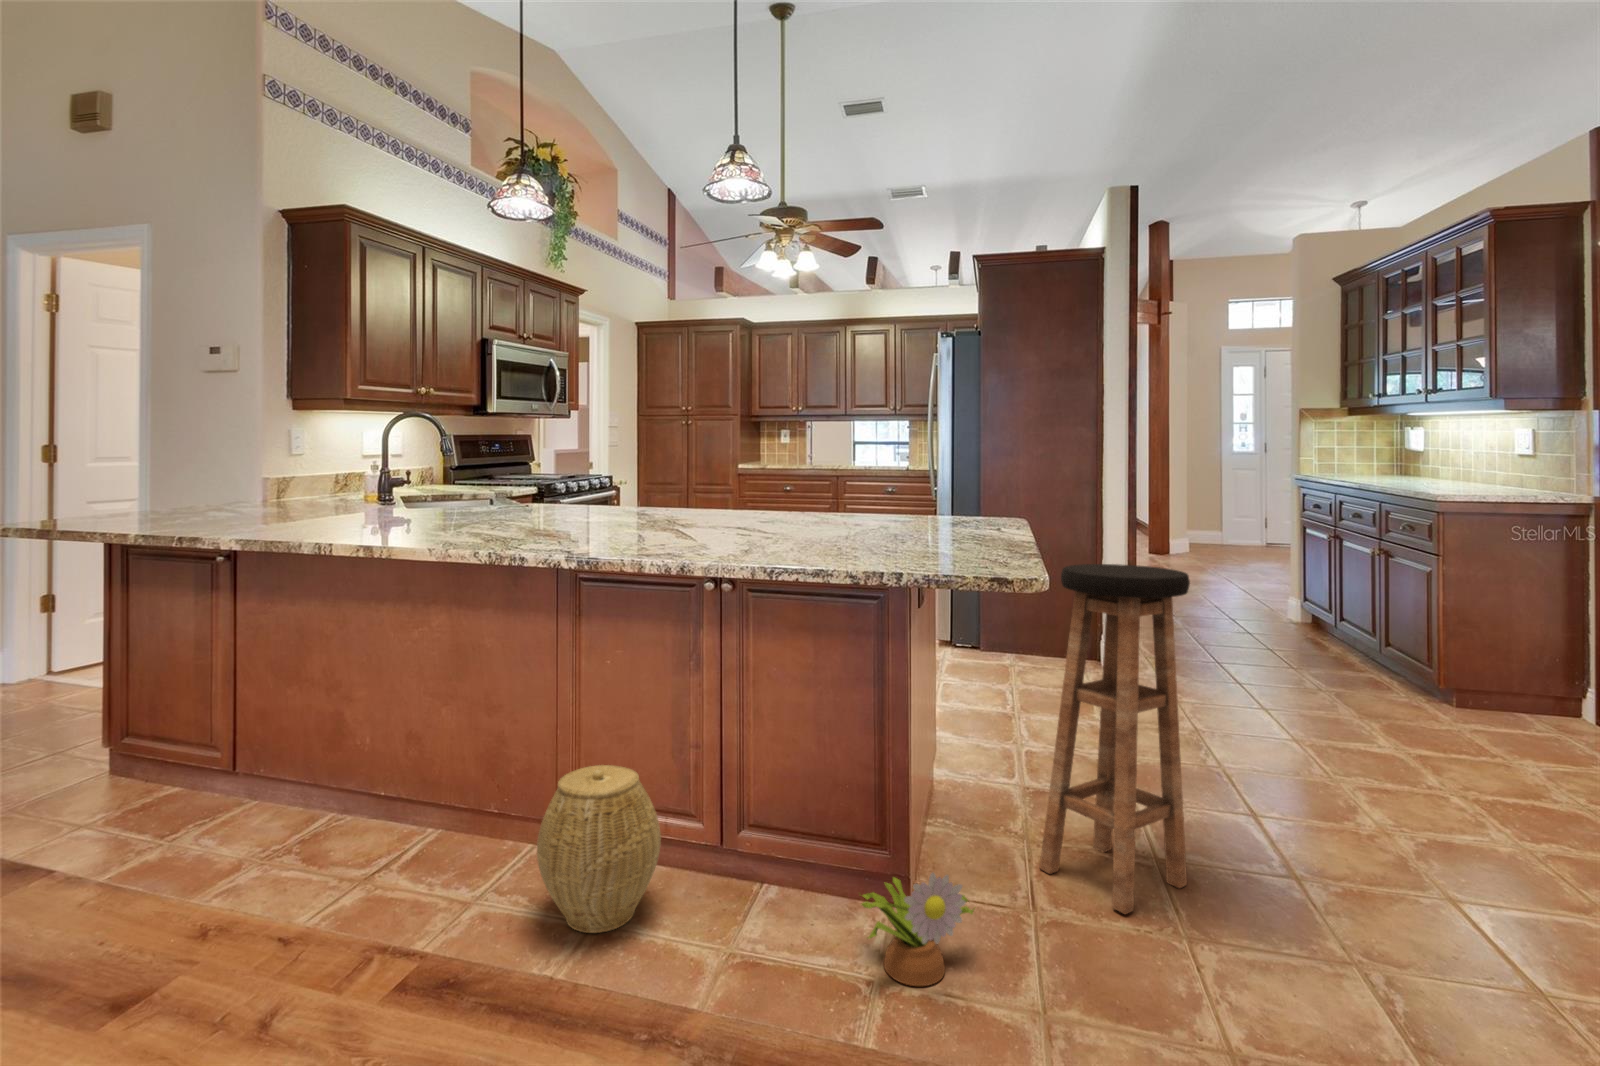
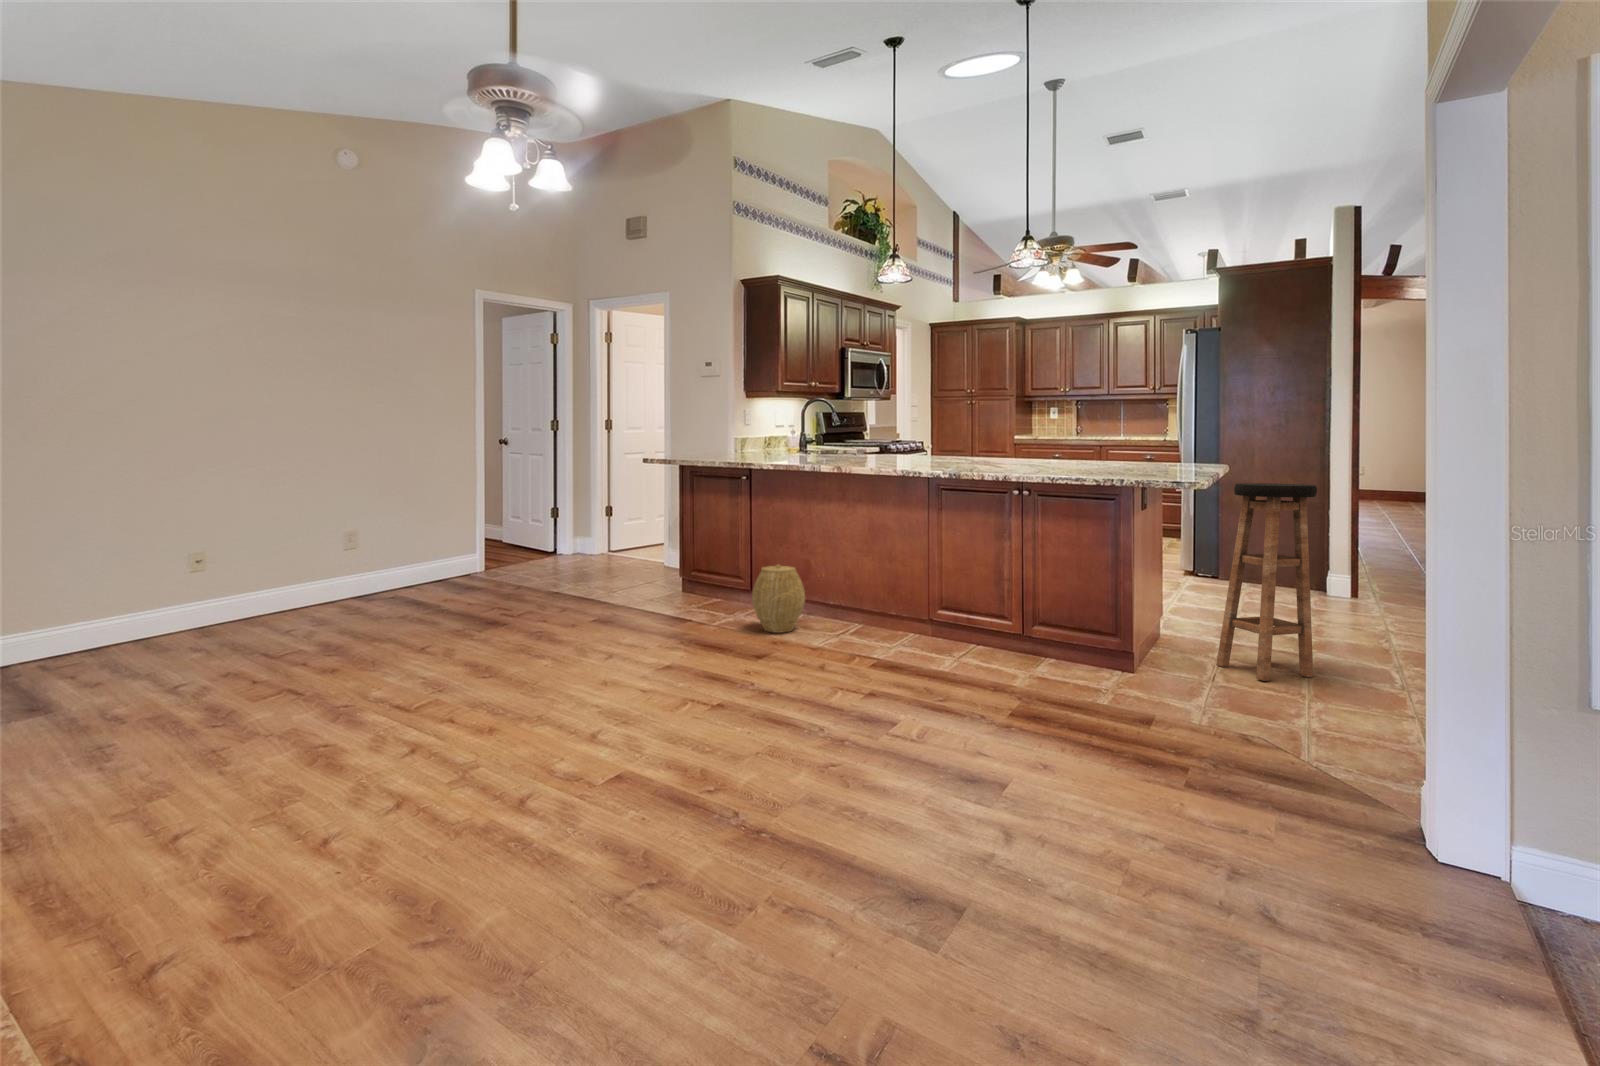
woven basket: present [537,765,661,933] -> present [752,565,805,633]
decorative plant: present [862,873,974,986] -> none [1099,629,1165,689]

